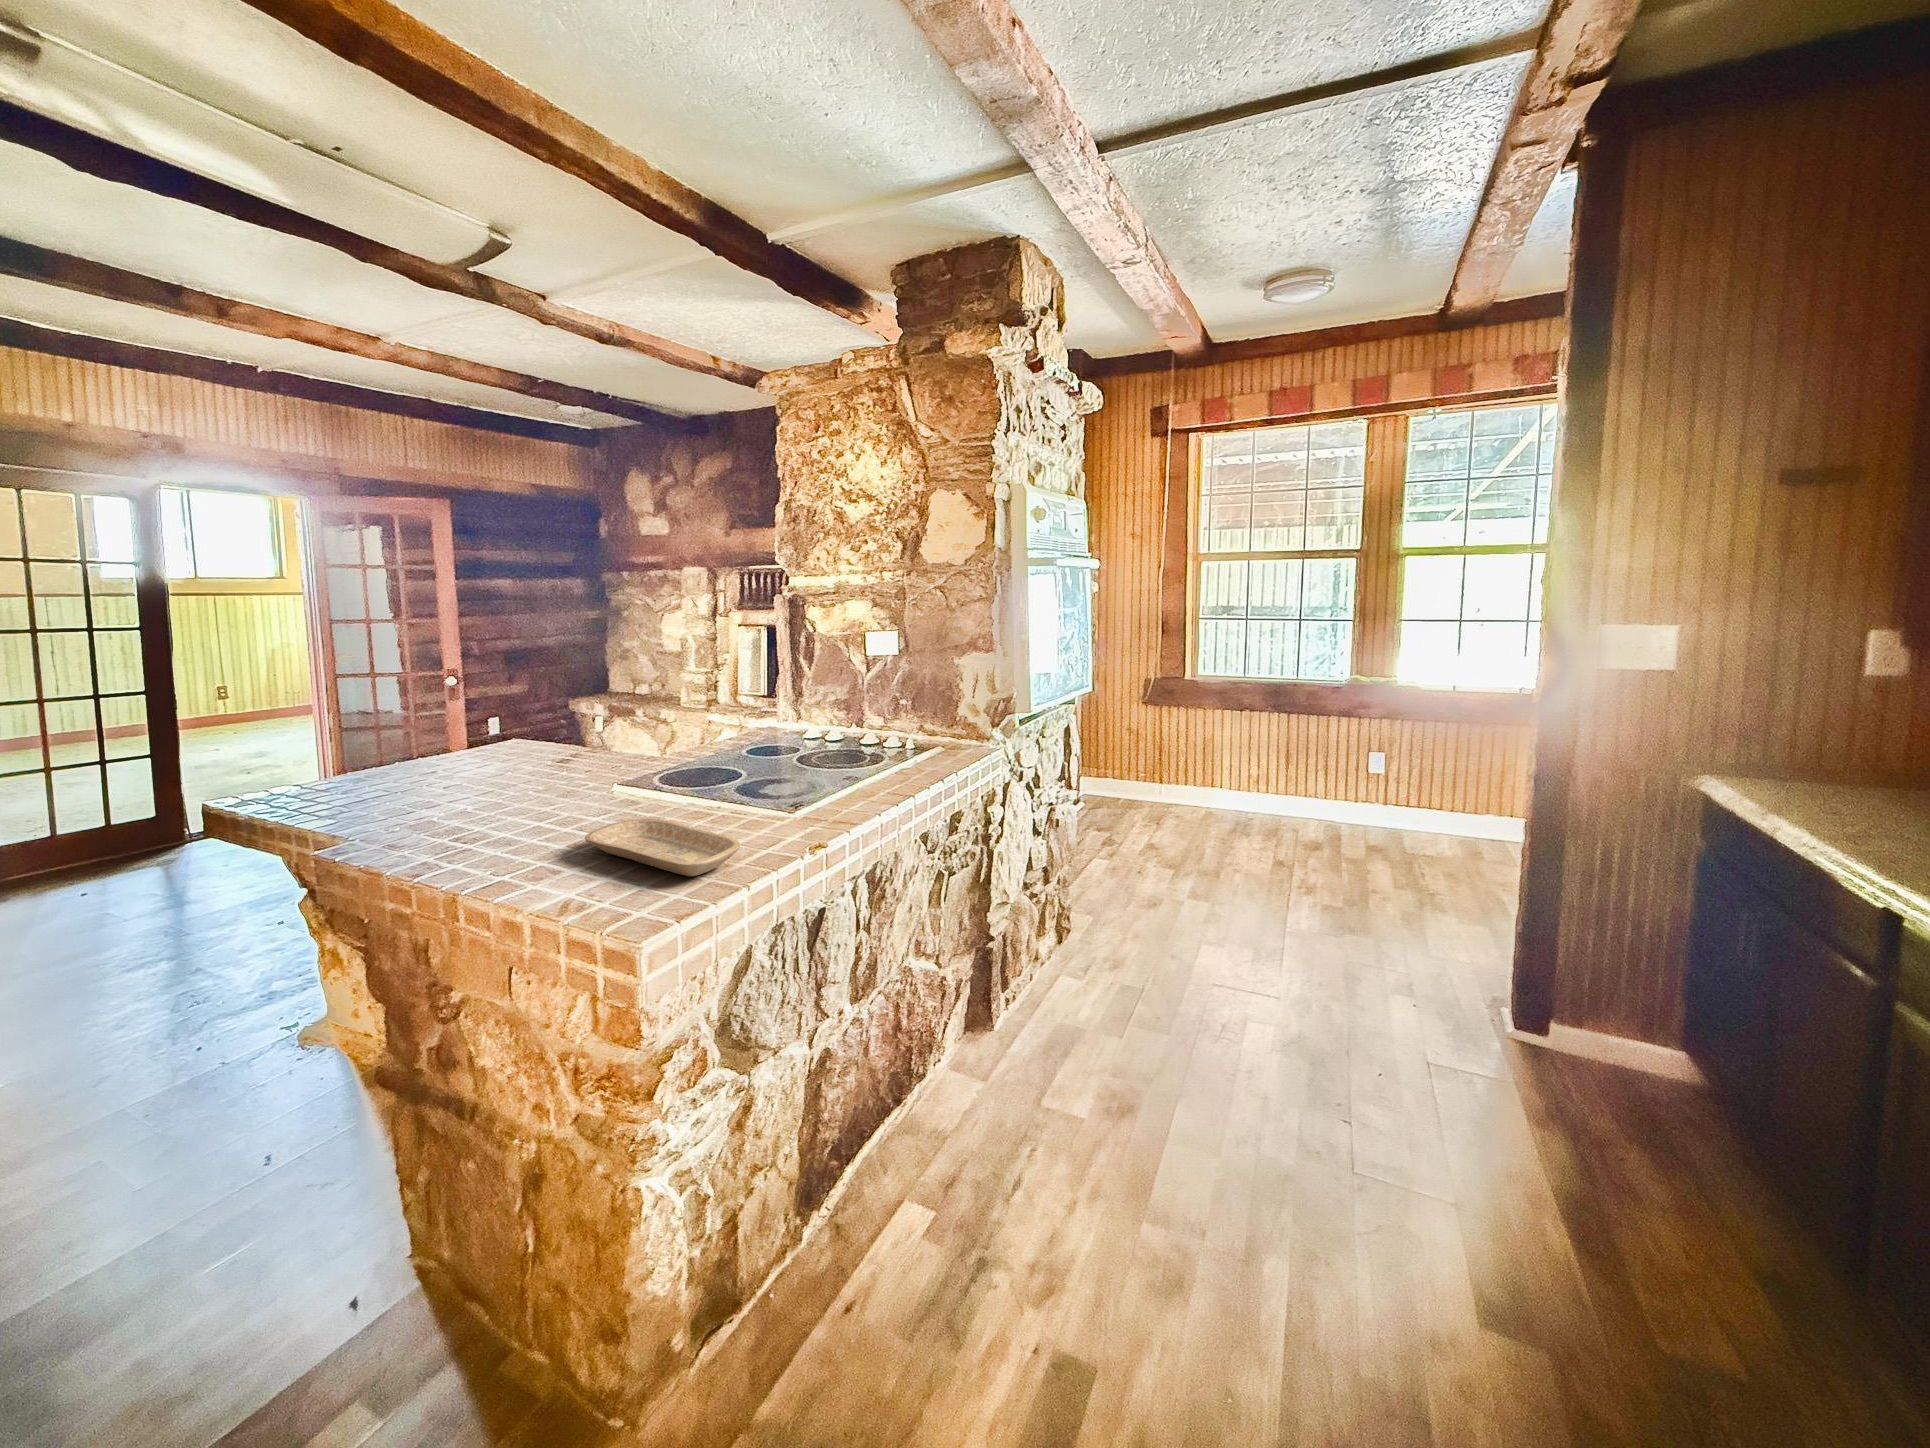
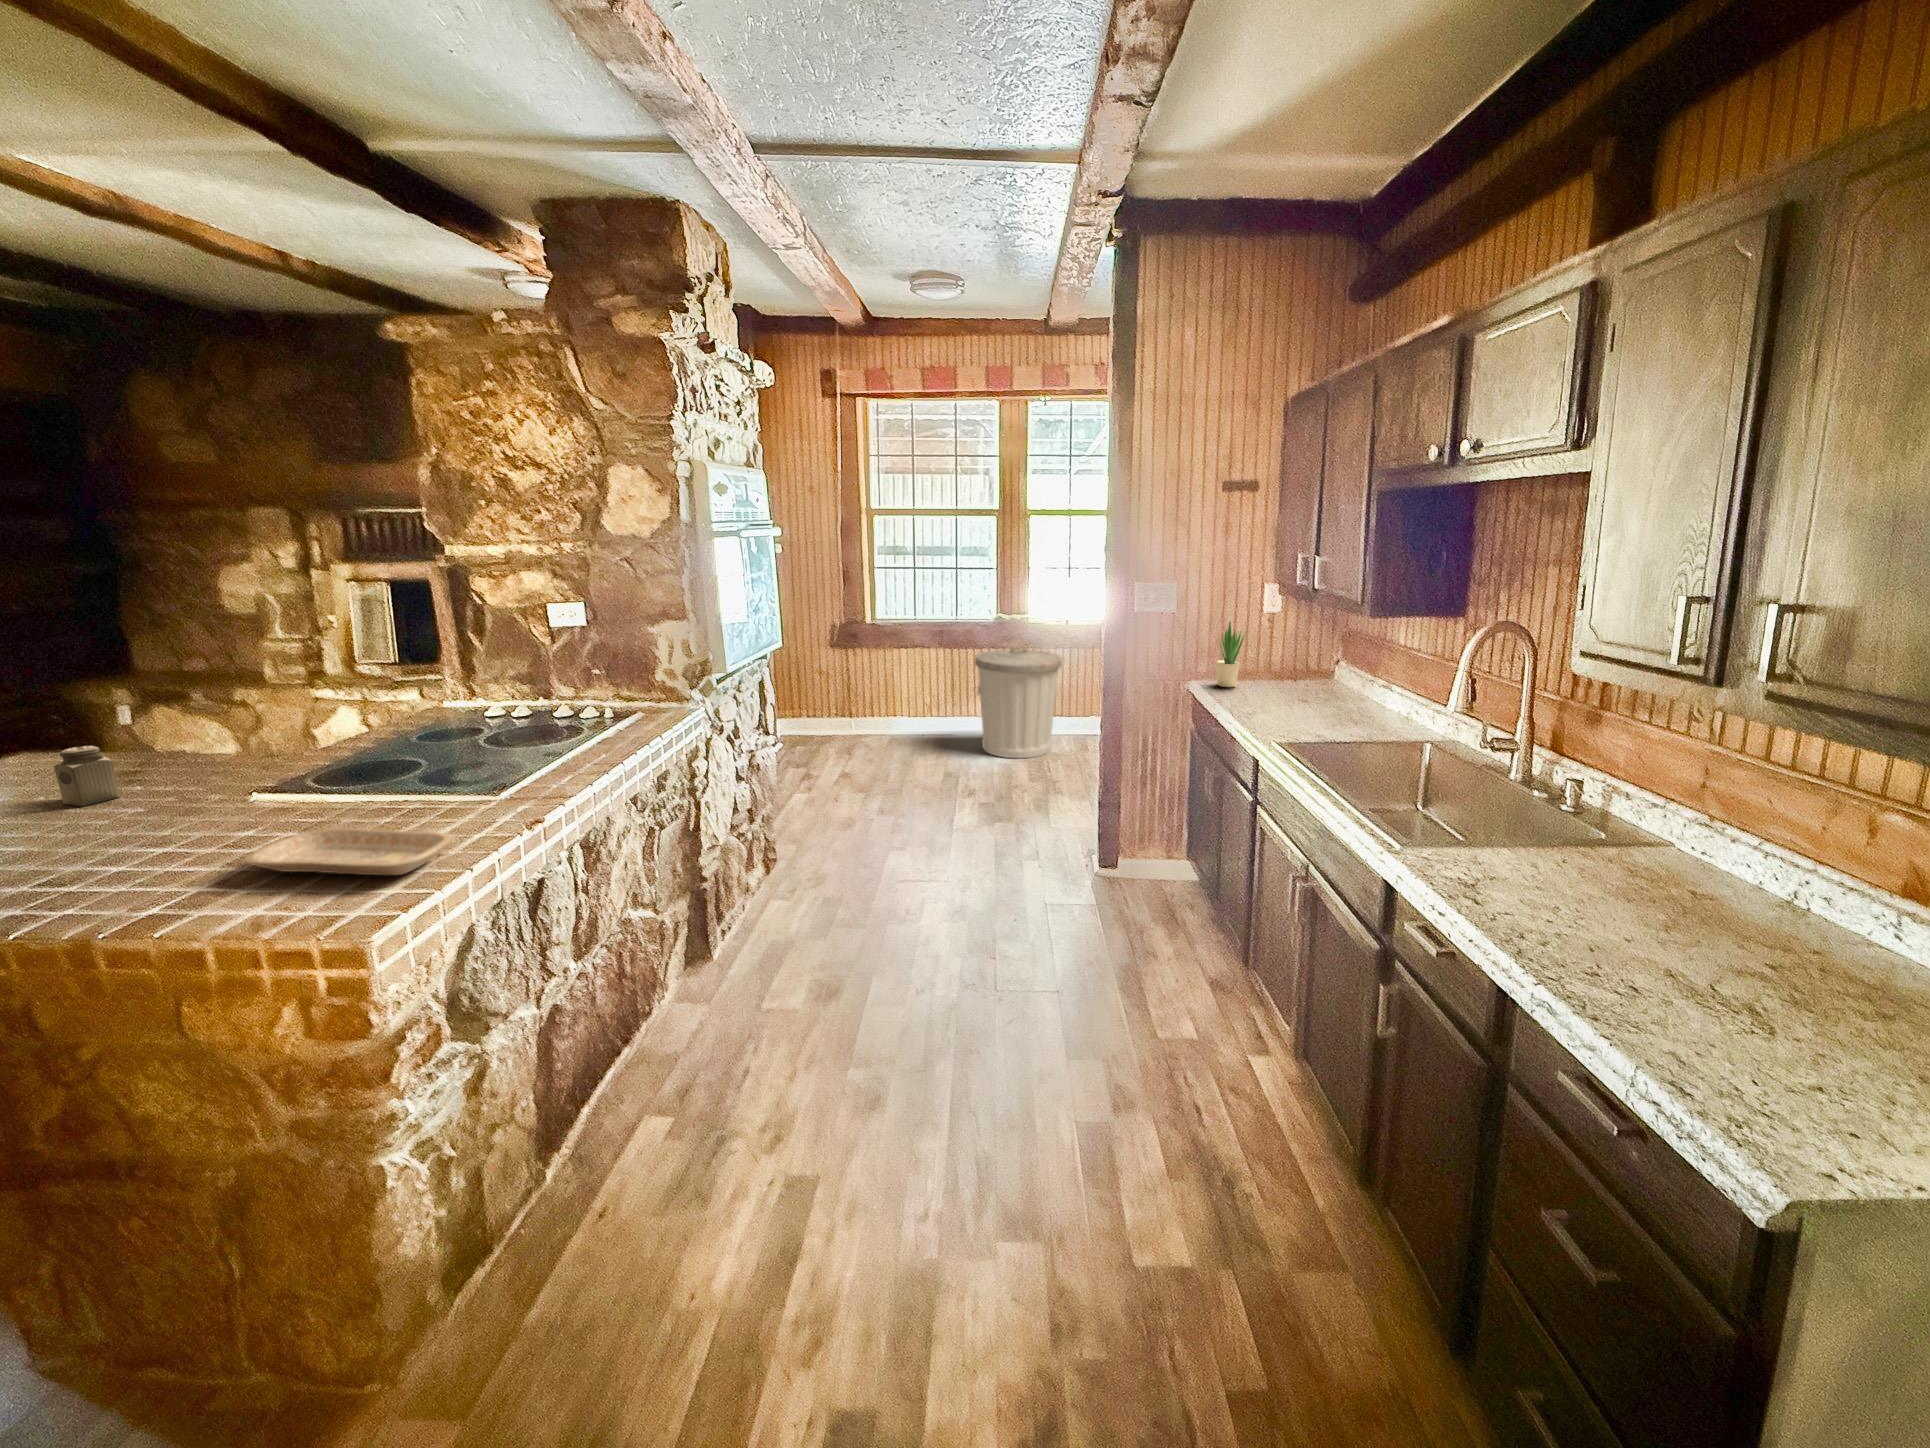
potted plant: none [1804,676,1881,791] -> present [1217,622,1246,687]
trash can: none [1317,715,1449,860] -> present [975,647,1062,758]
salt shaker: none [515,727,548,775] -> present [54,746,120,806]

